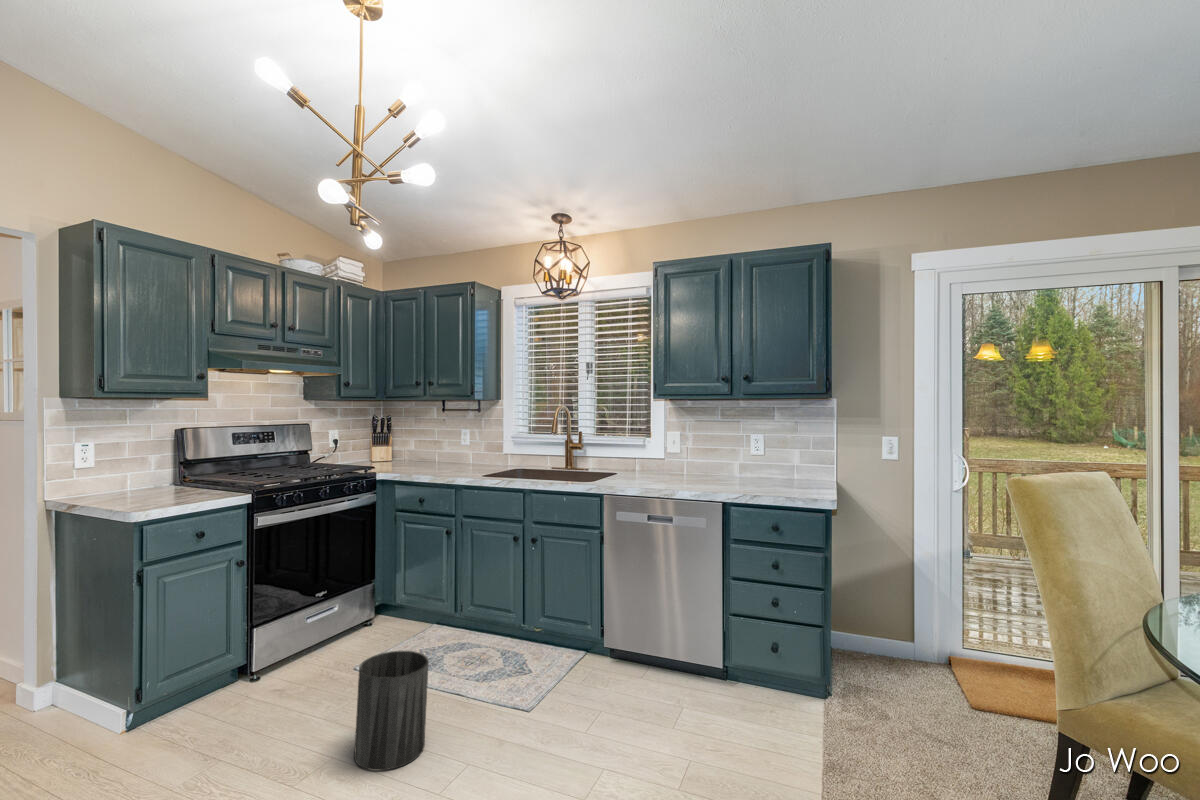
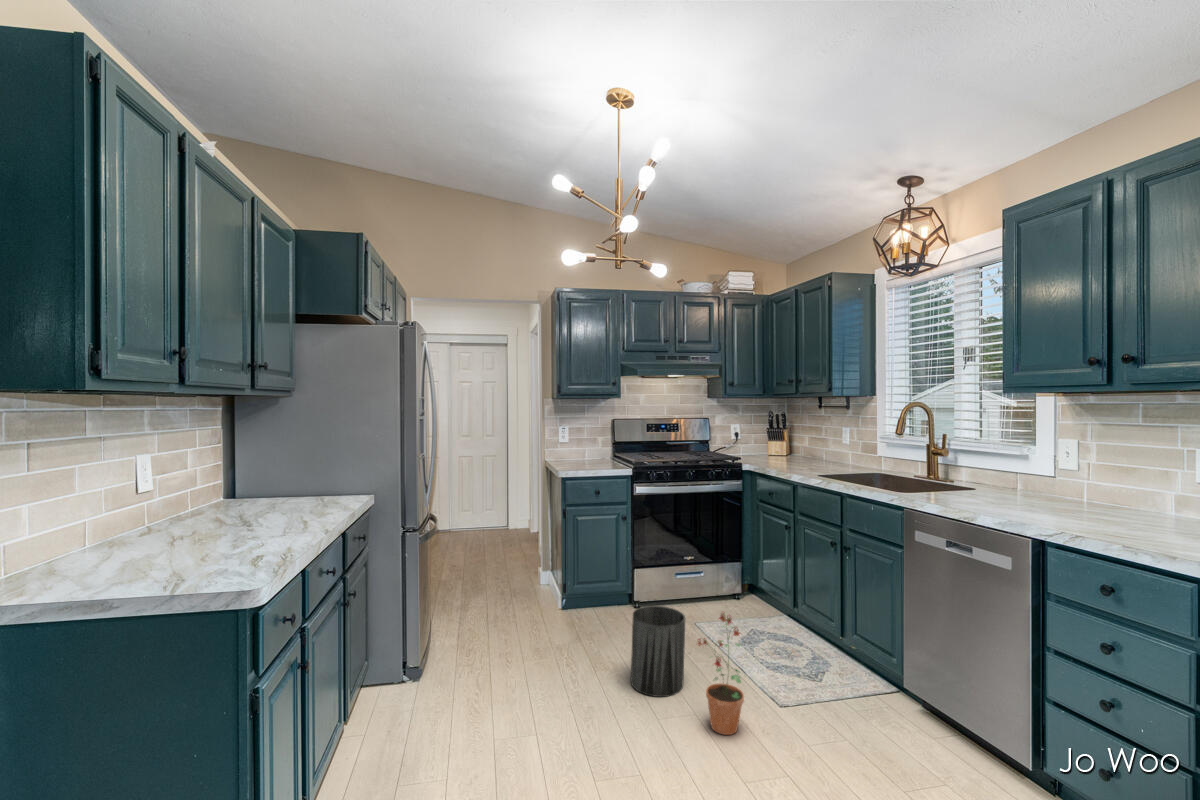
potted plant: none [469,627,533,760] -> present [698,613,744,735]

